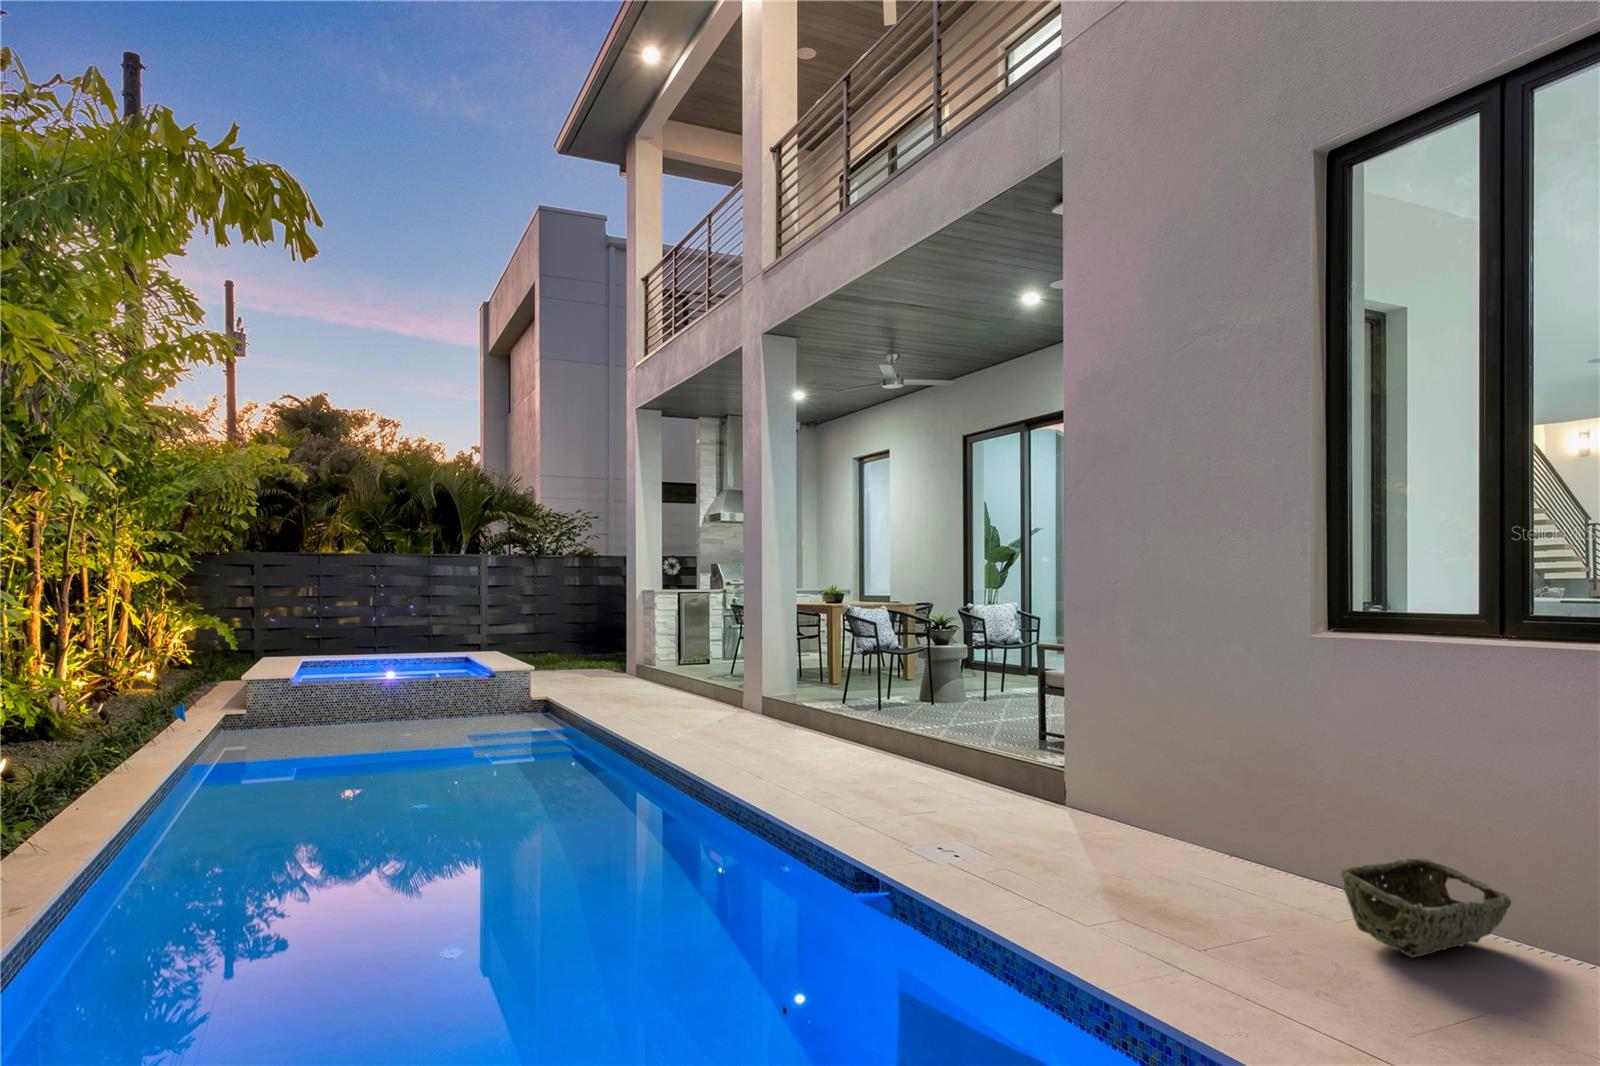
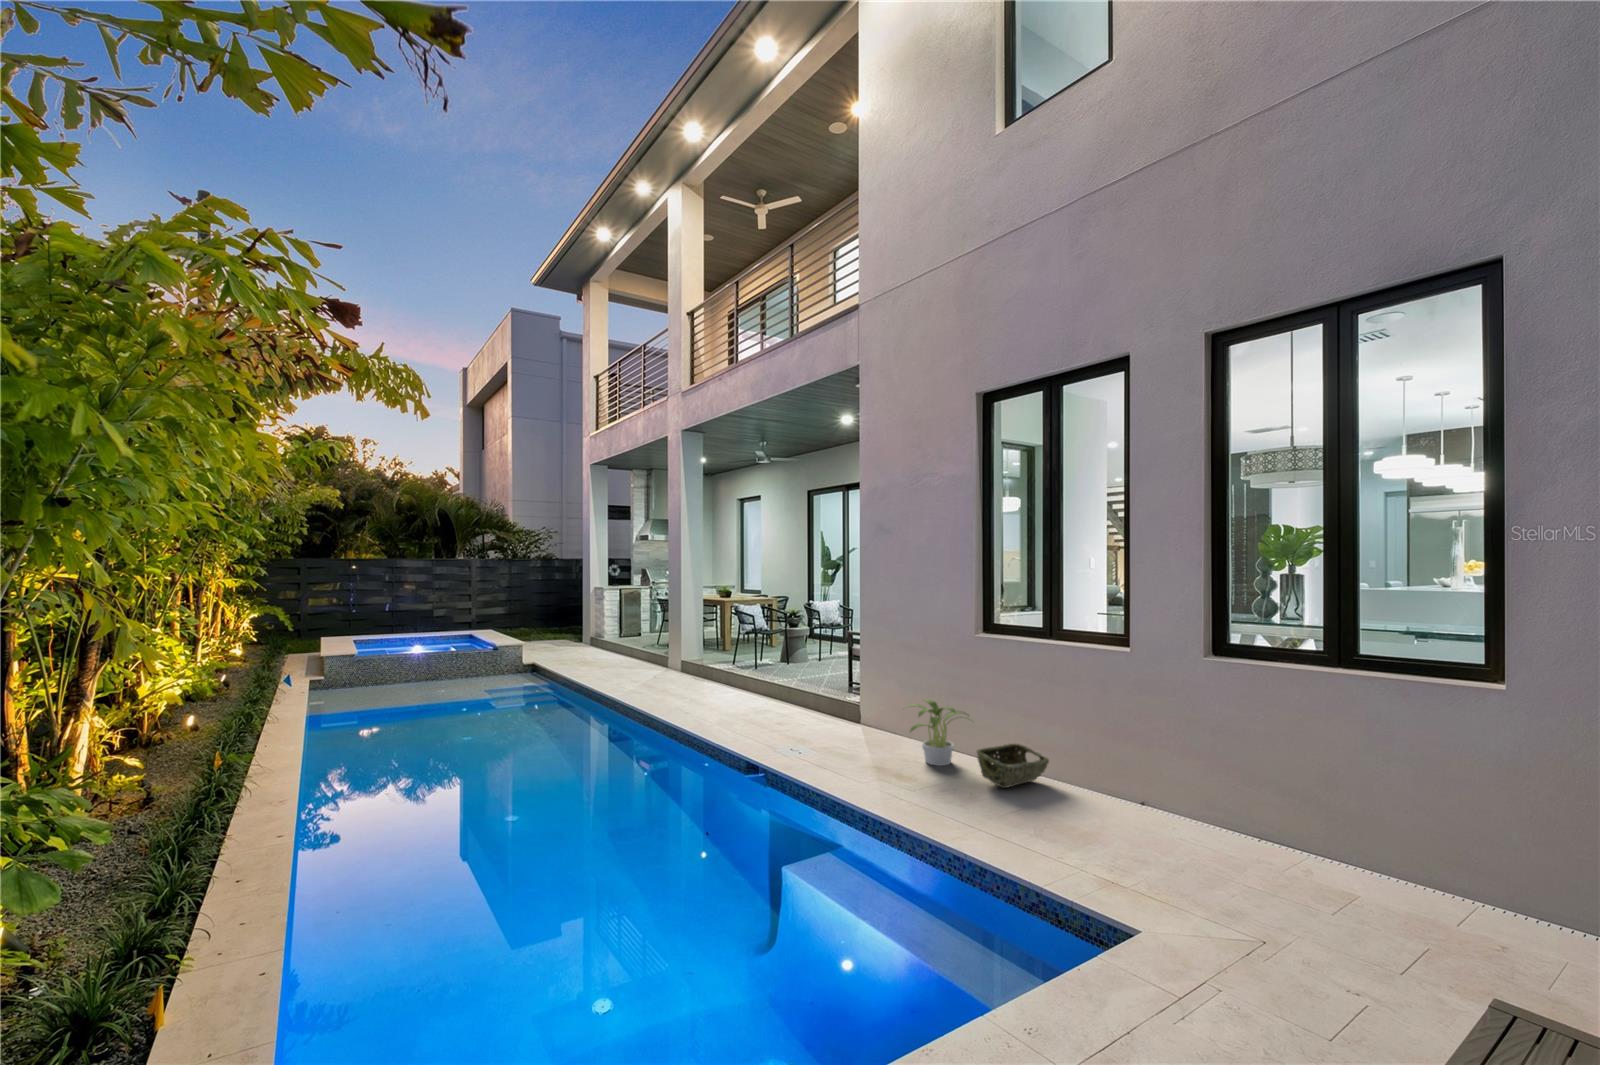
potted plant: none [1164,762,1320,896] -> present [908,699,969,766]

